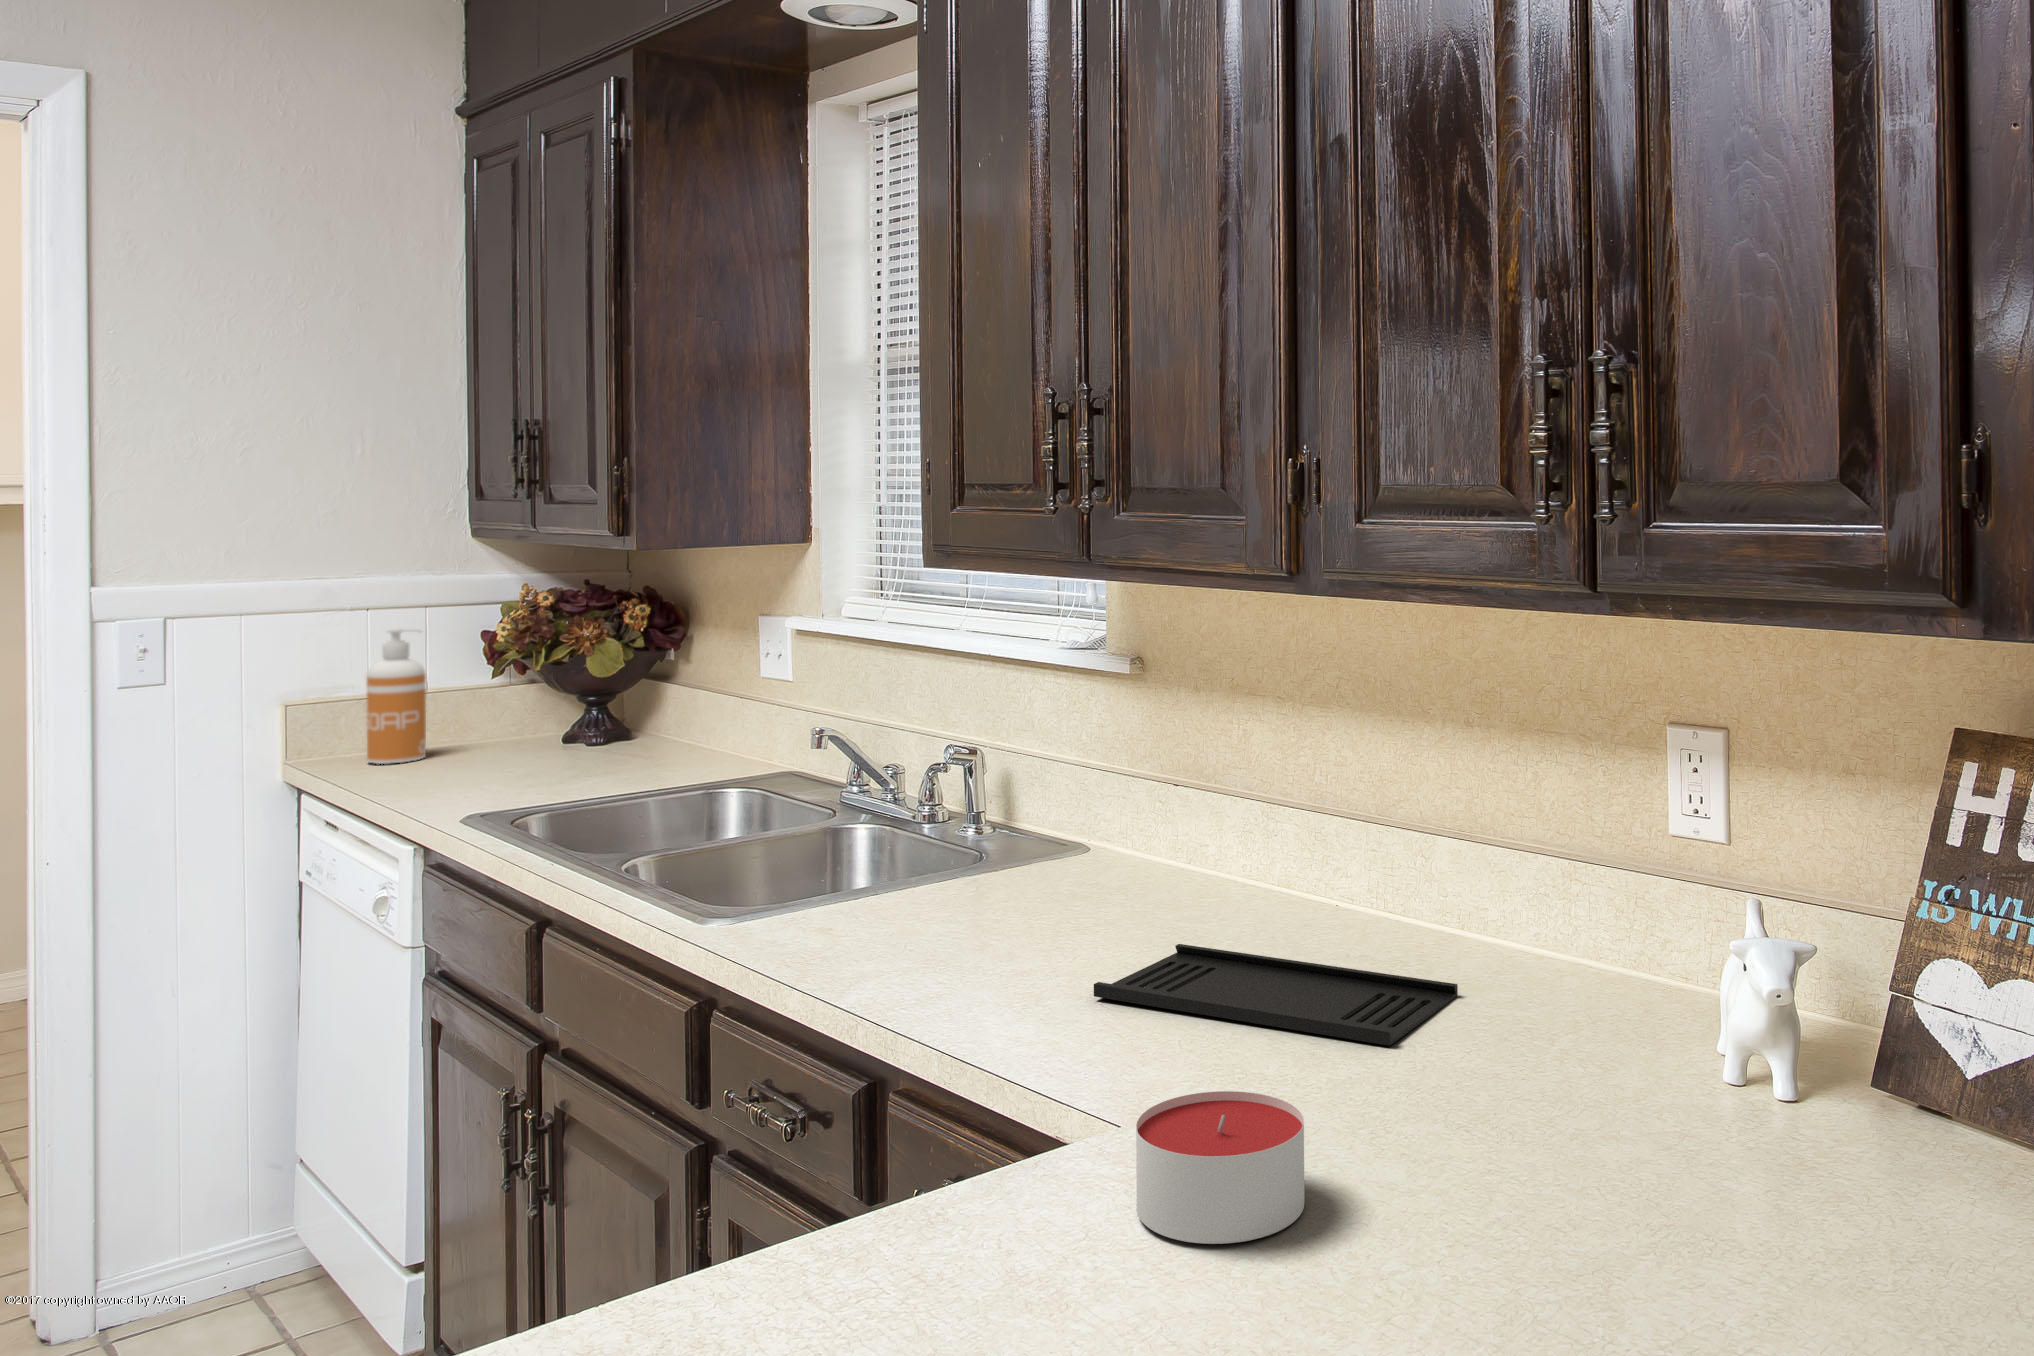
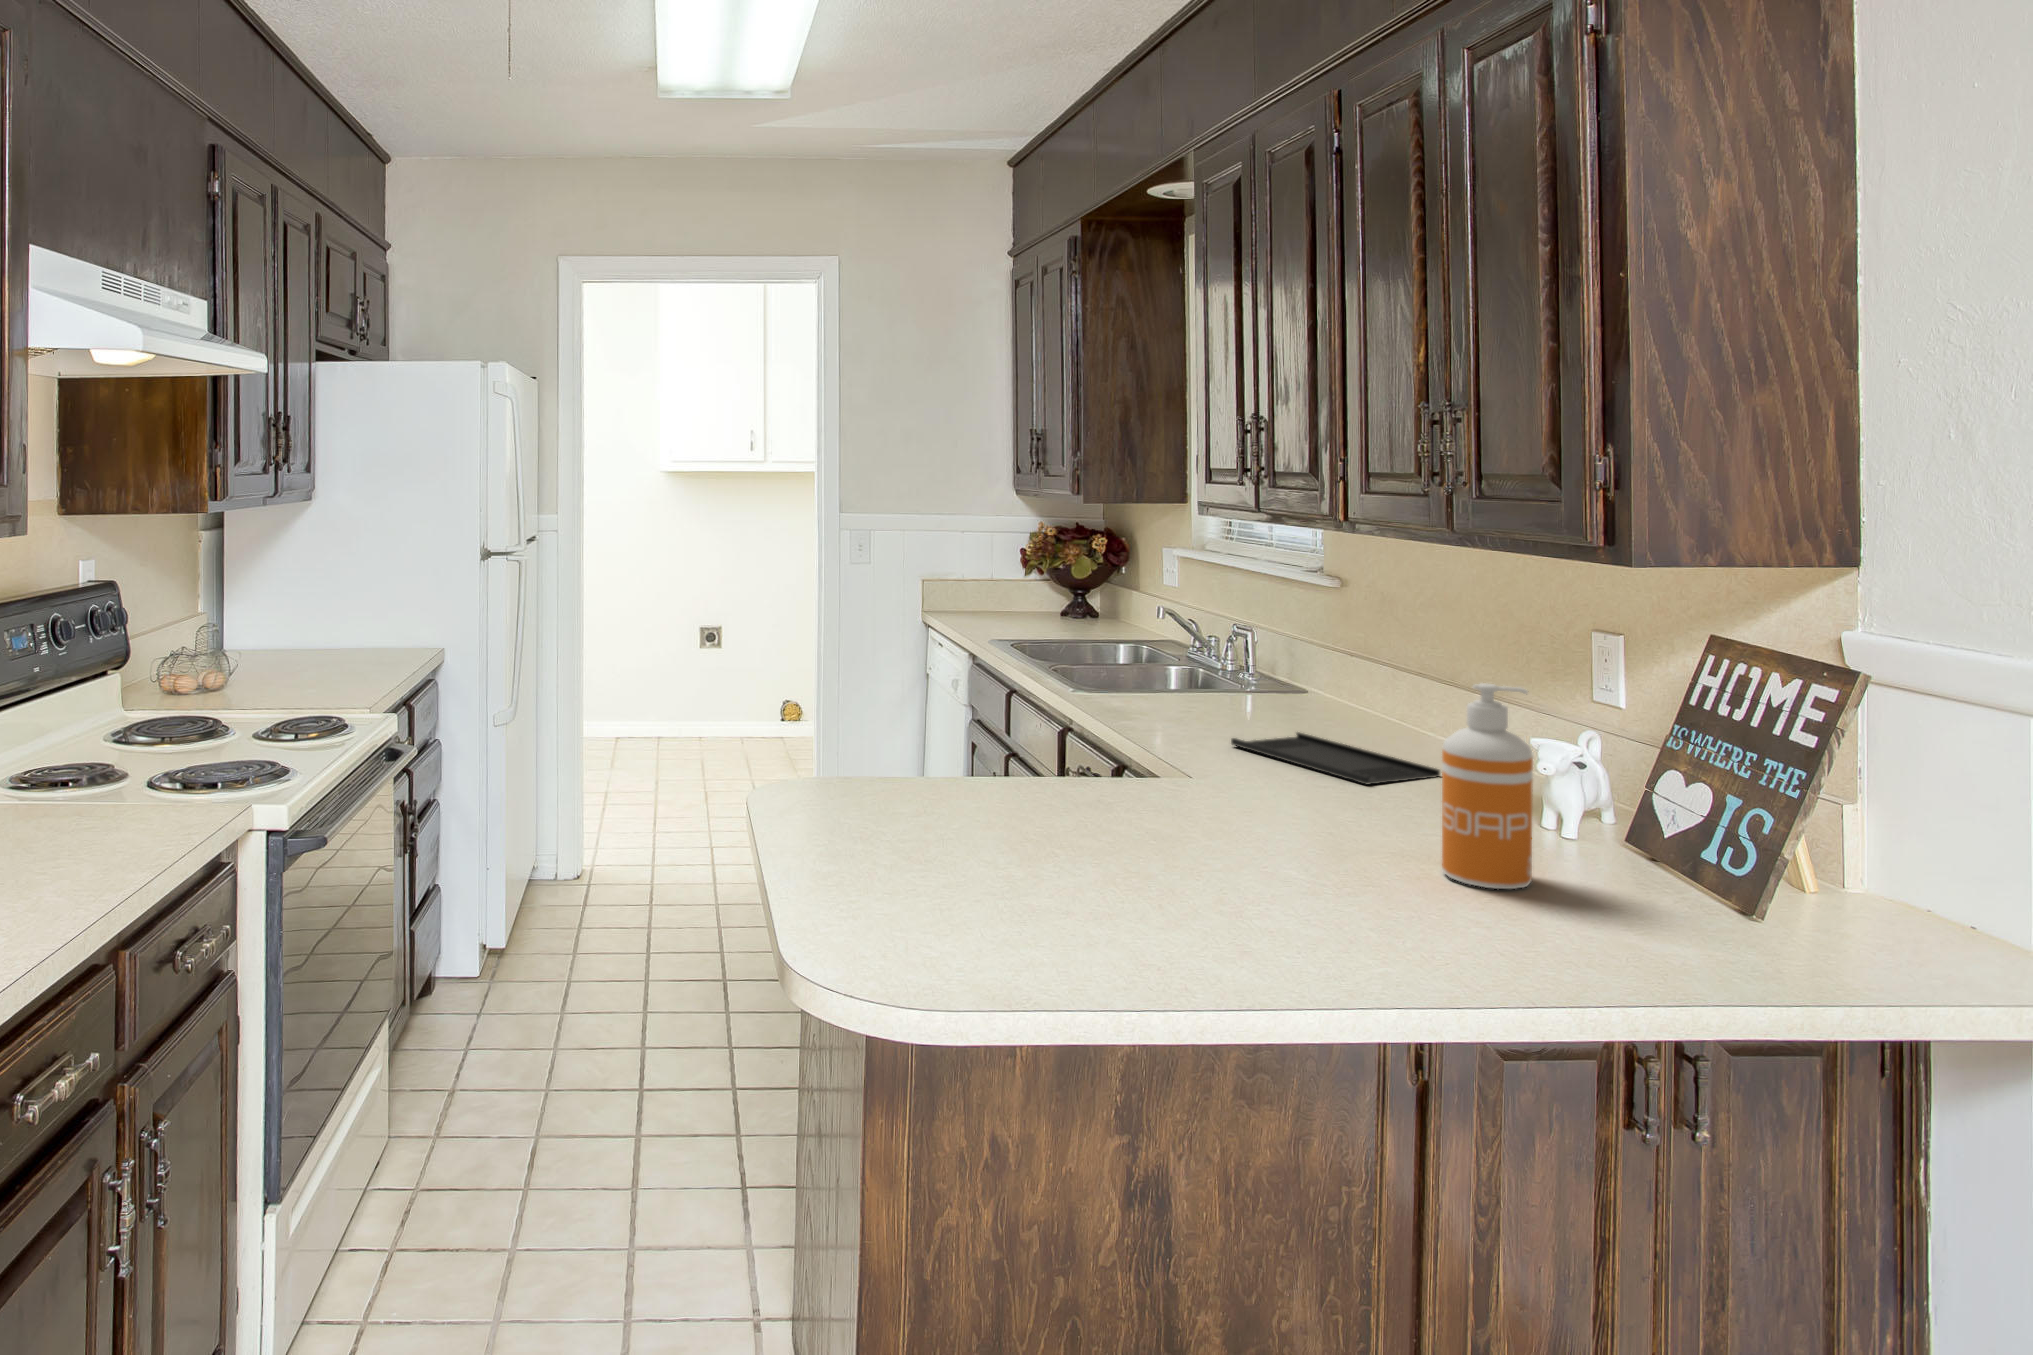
soap dispenser: present [366,628,426,764] -> present [1442,683,1533,889]
candle: present [1136,1091,1305,1244] -> none [1166,764,1248,821]

